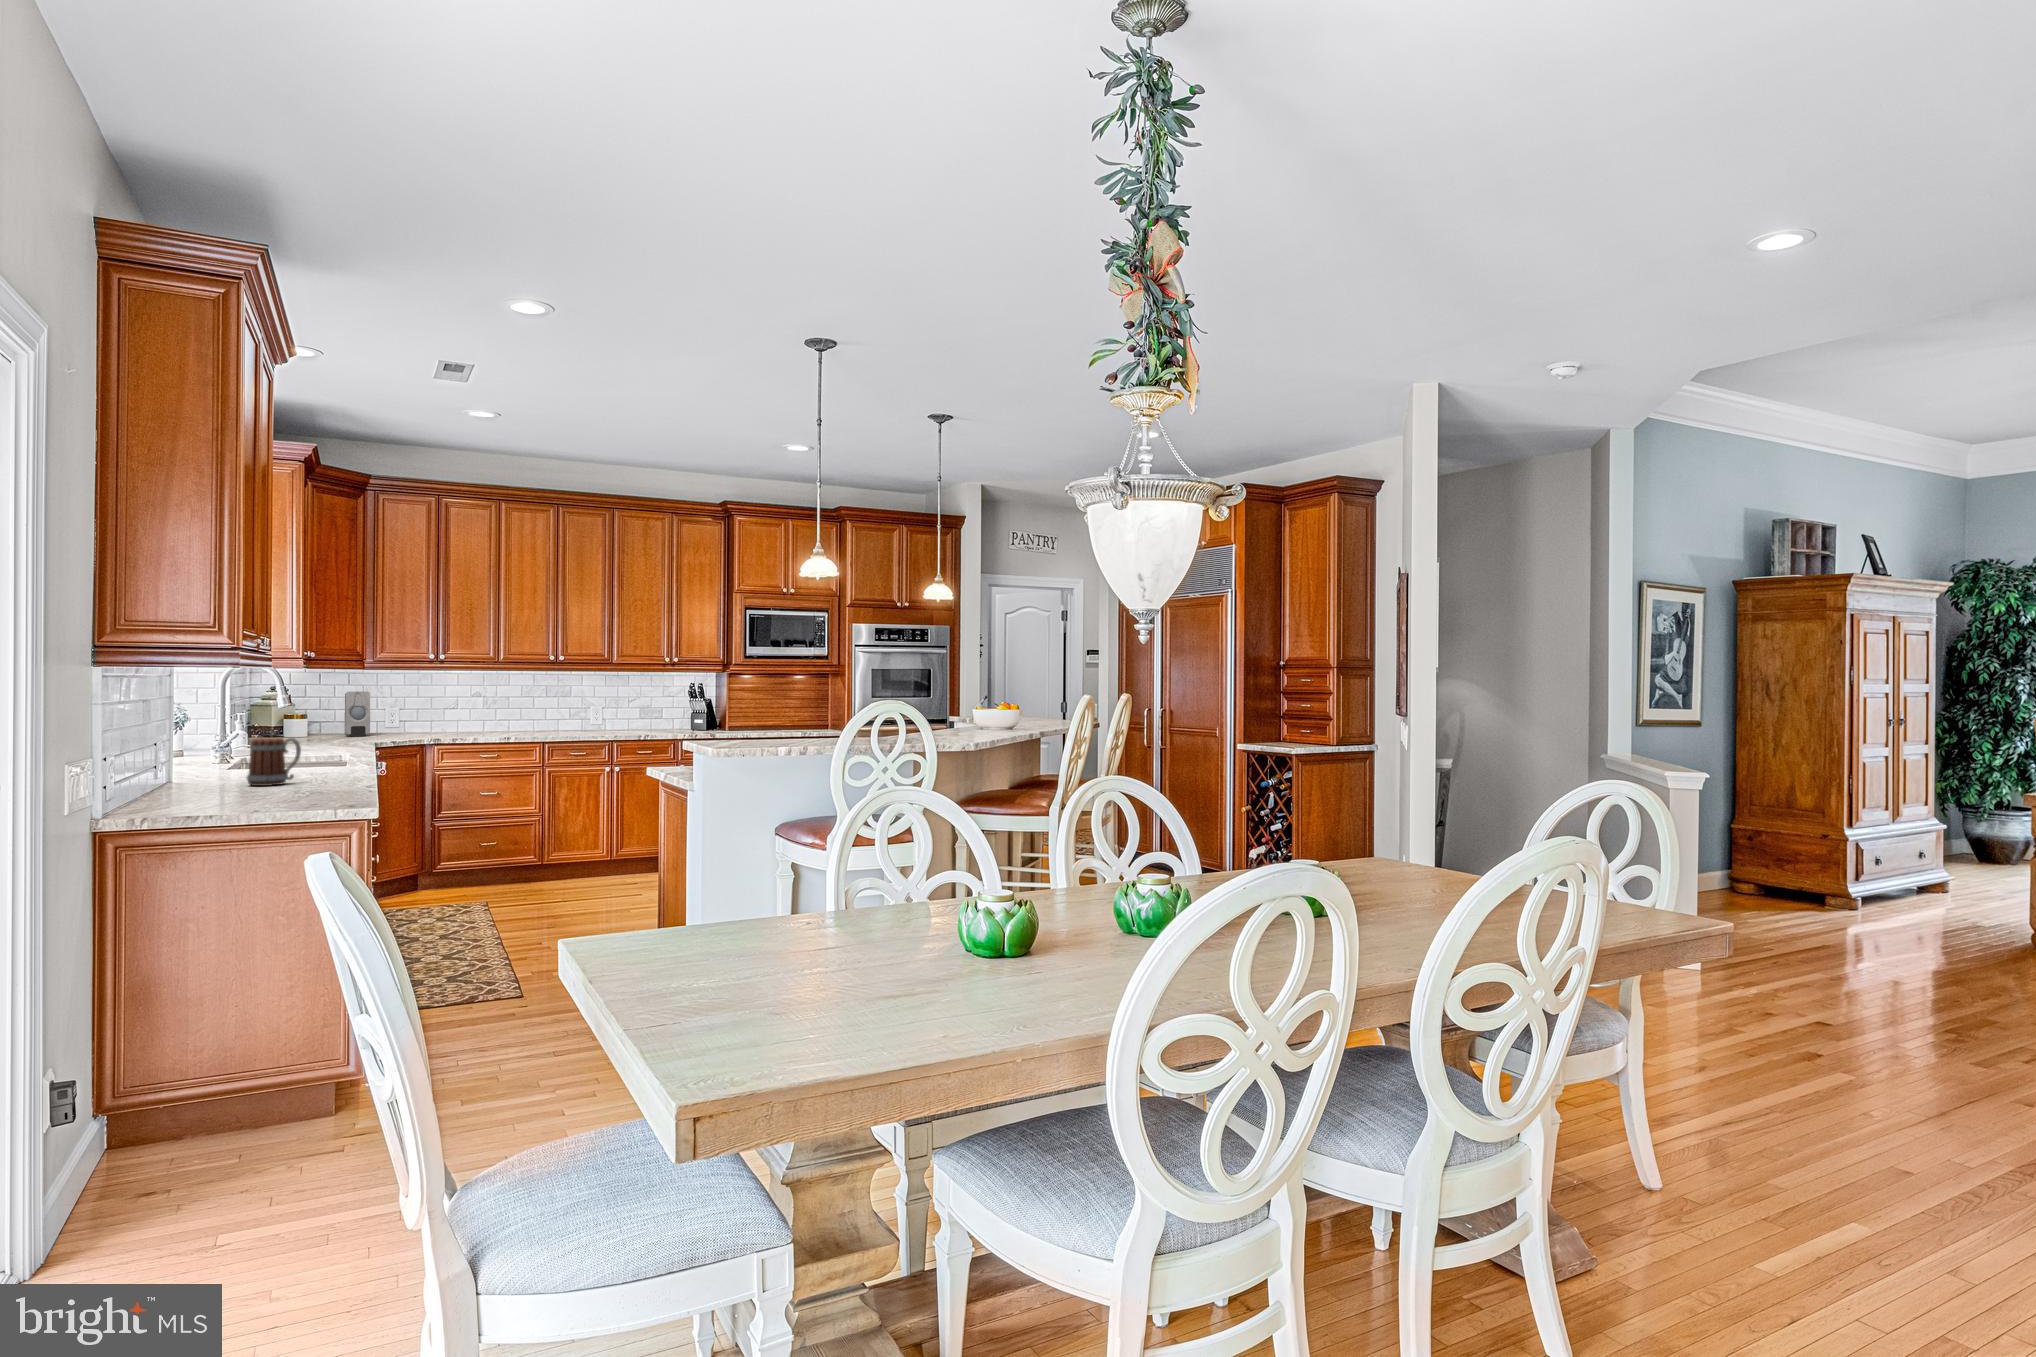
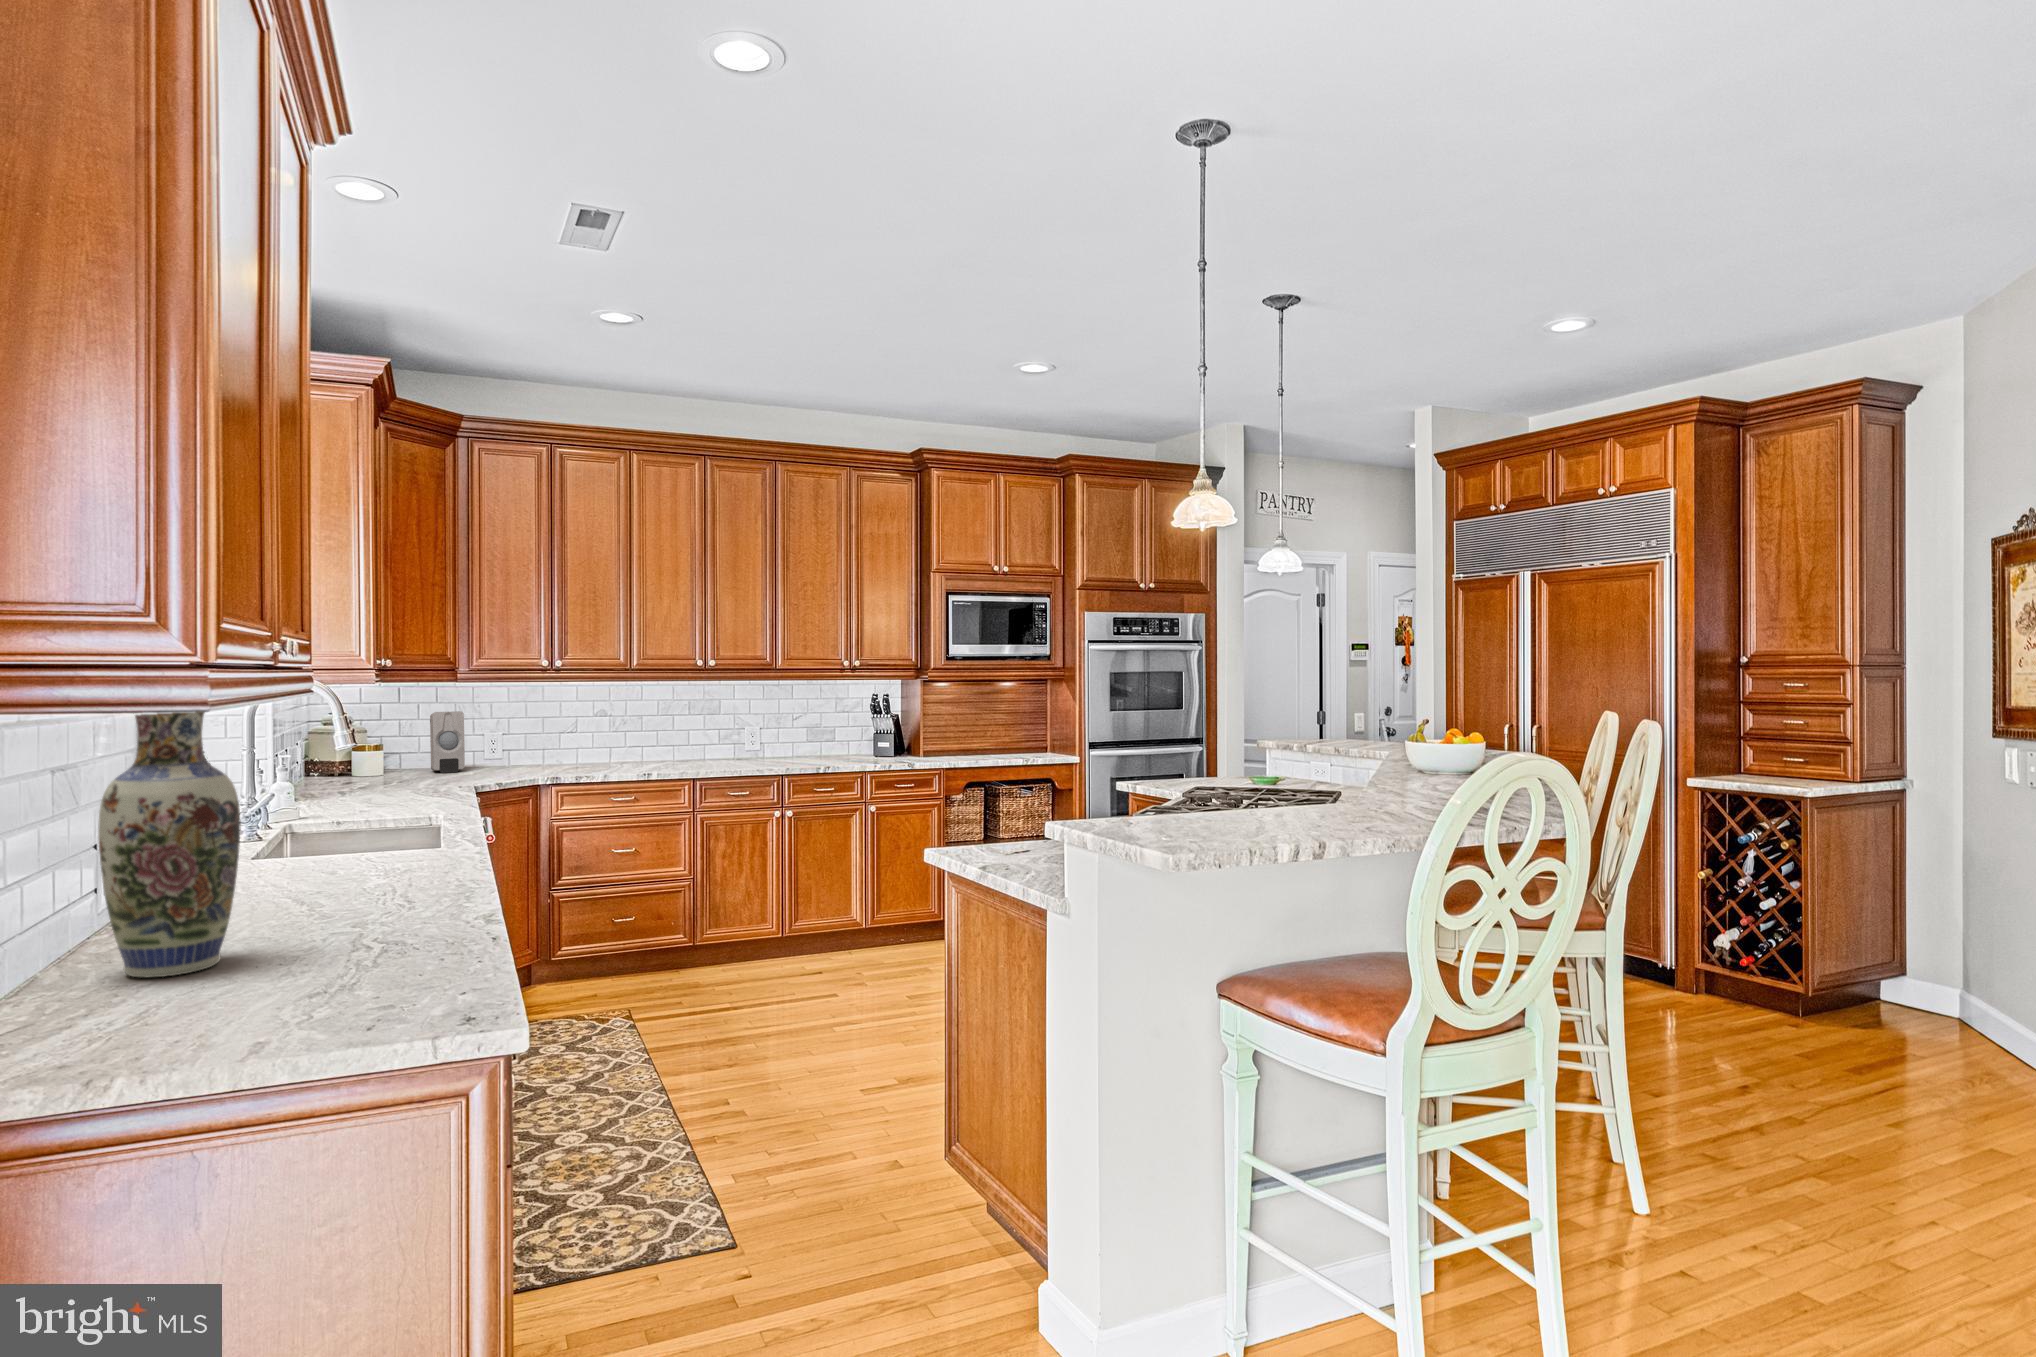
vase: none [169,661,236,799] -> present [98,711,241,977]
mug: present [247,738,301,786] -> none [271,824,370,919]

